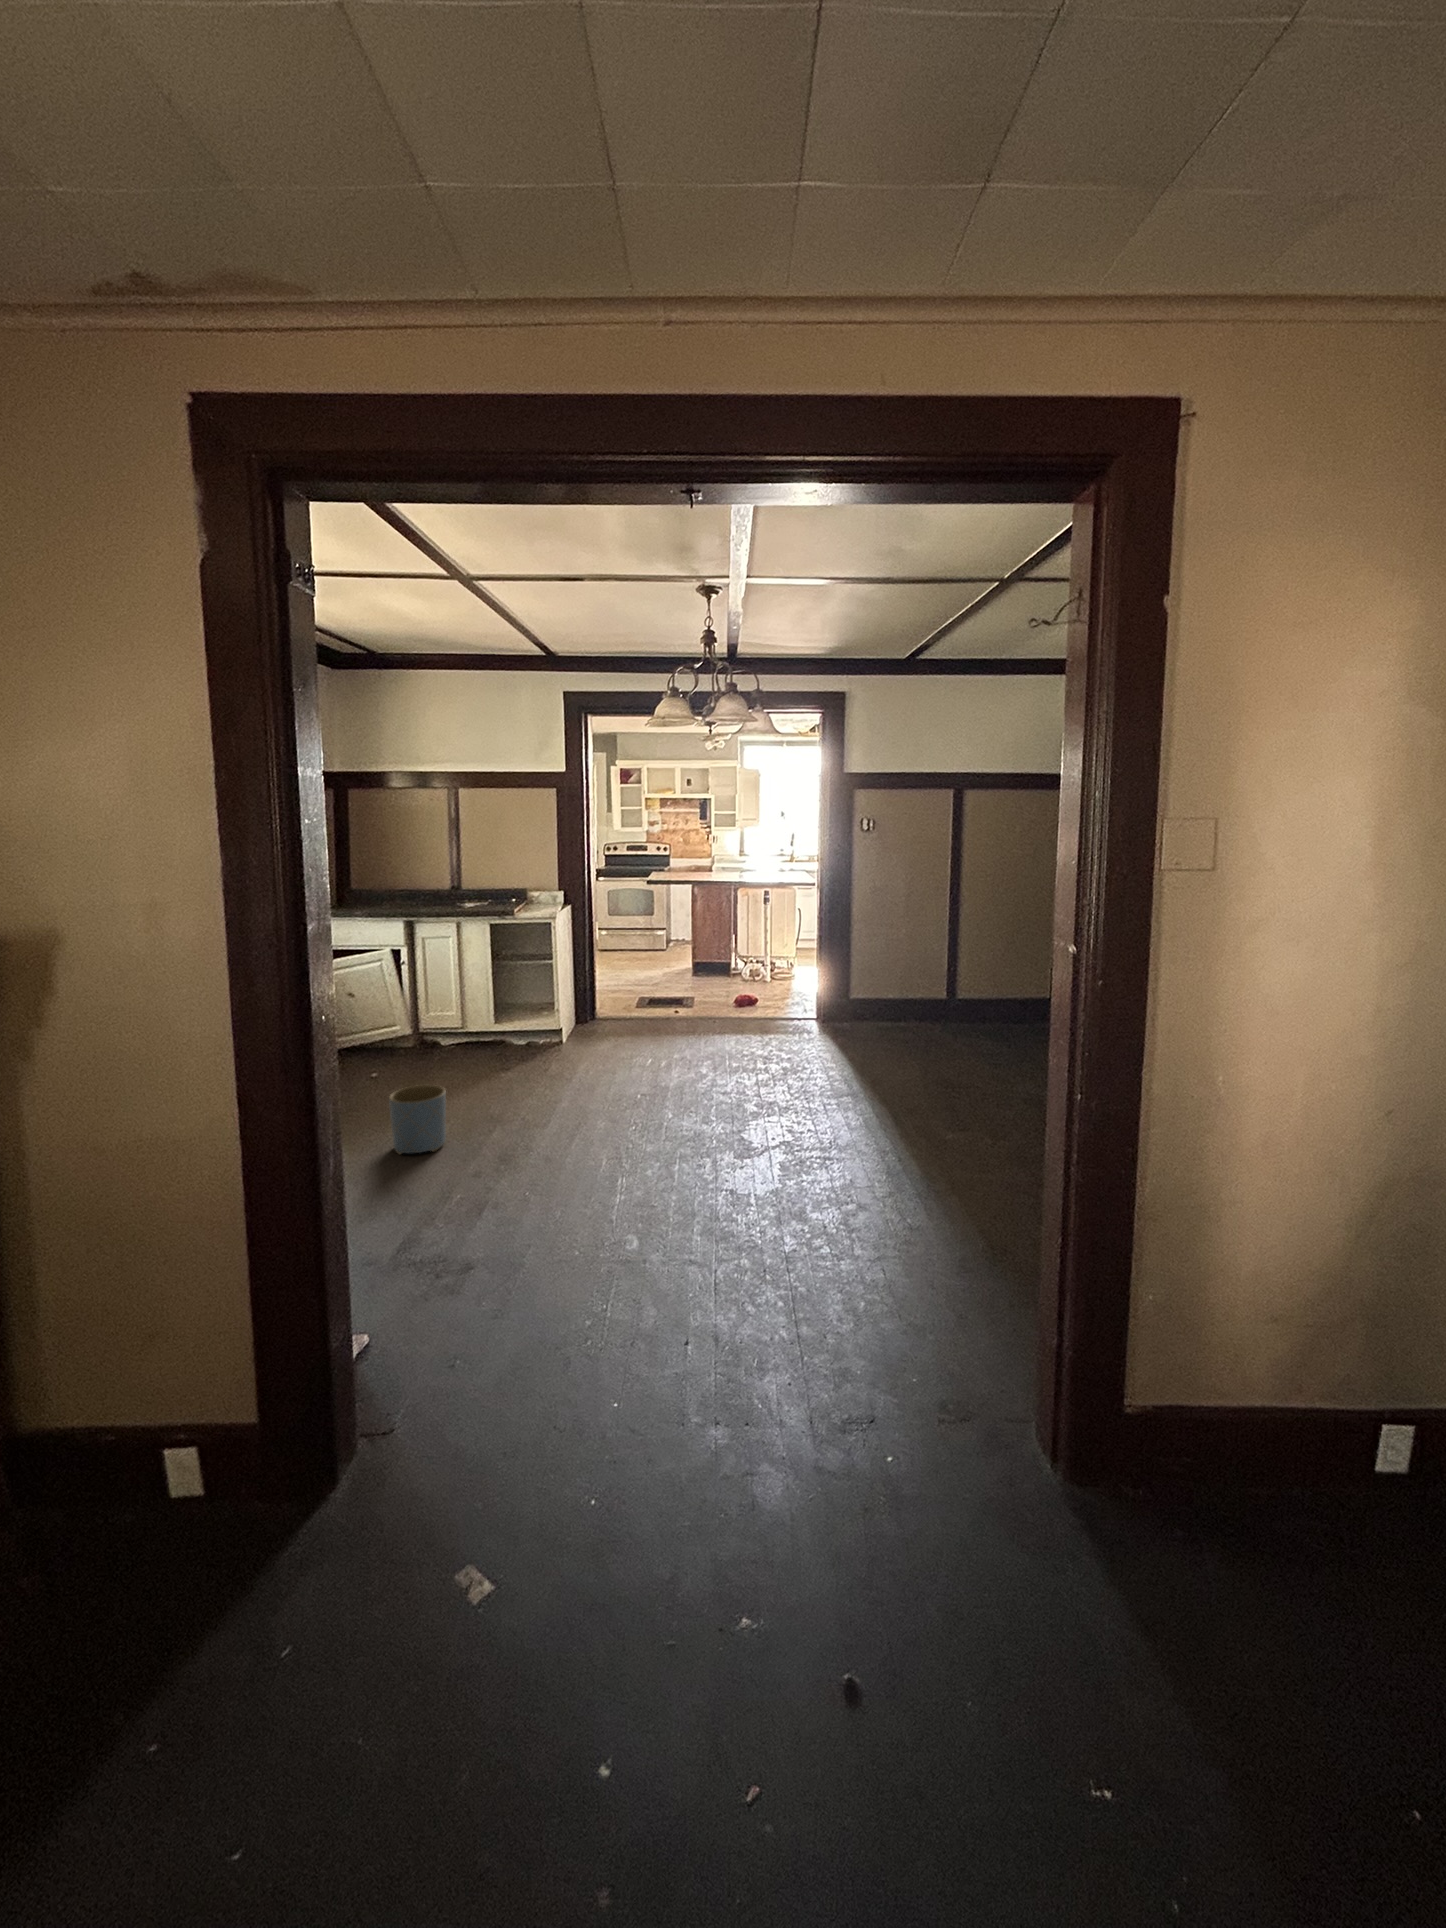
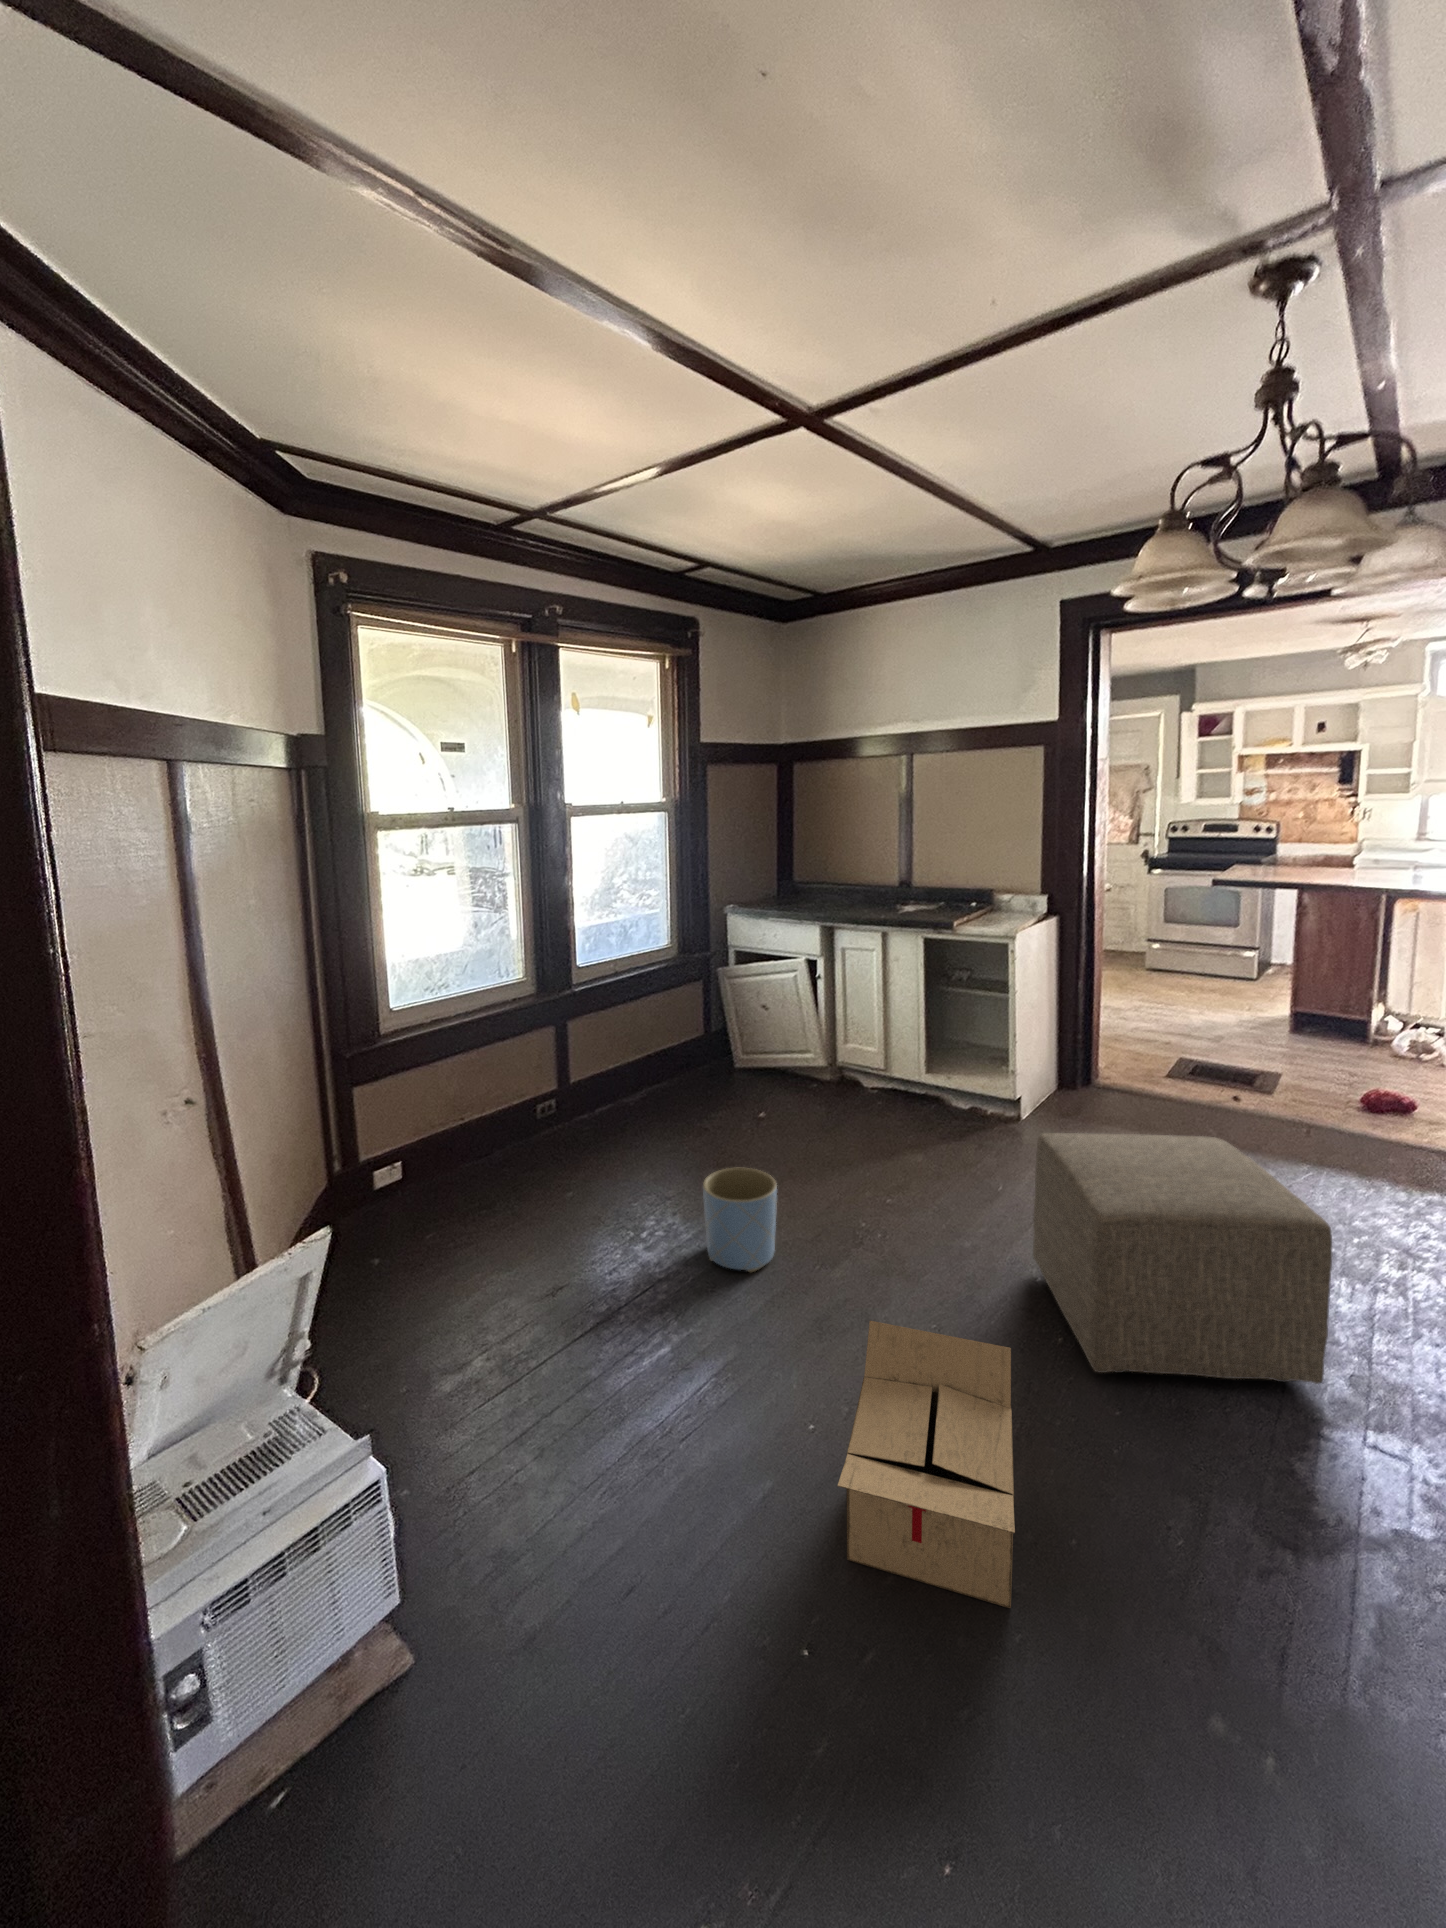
ottoman: none [603,1008,746,1131] -> present [1033,1133,1332,1384]
cardboard box: none [555,1105,658,1227] -> present [837,1321,1015,1608]

